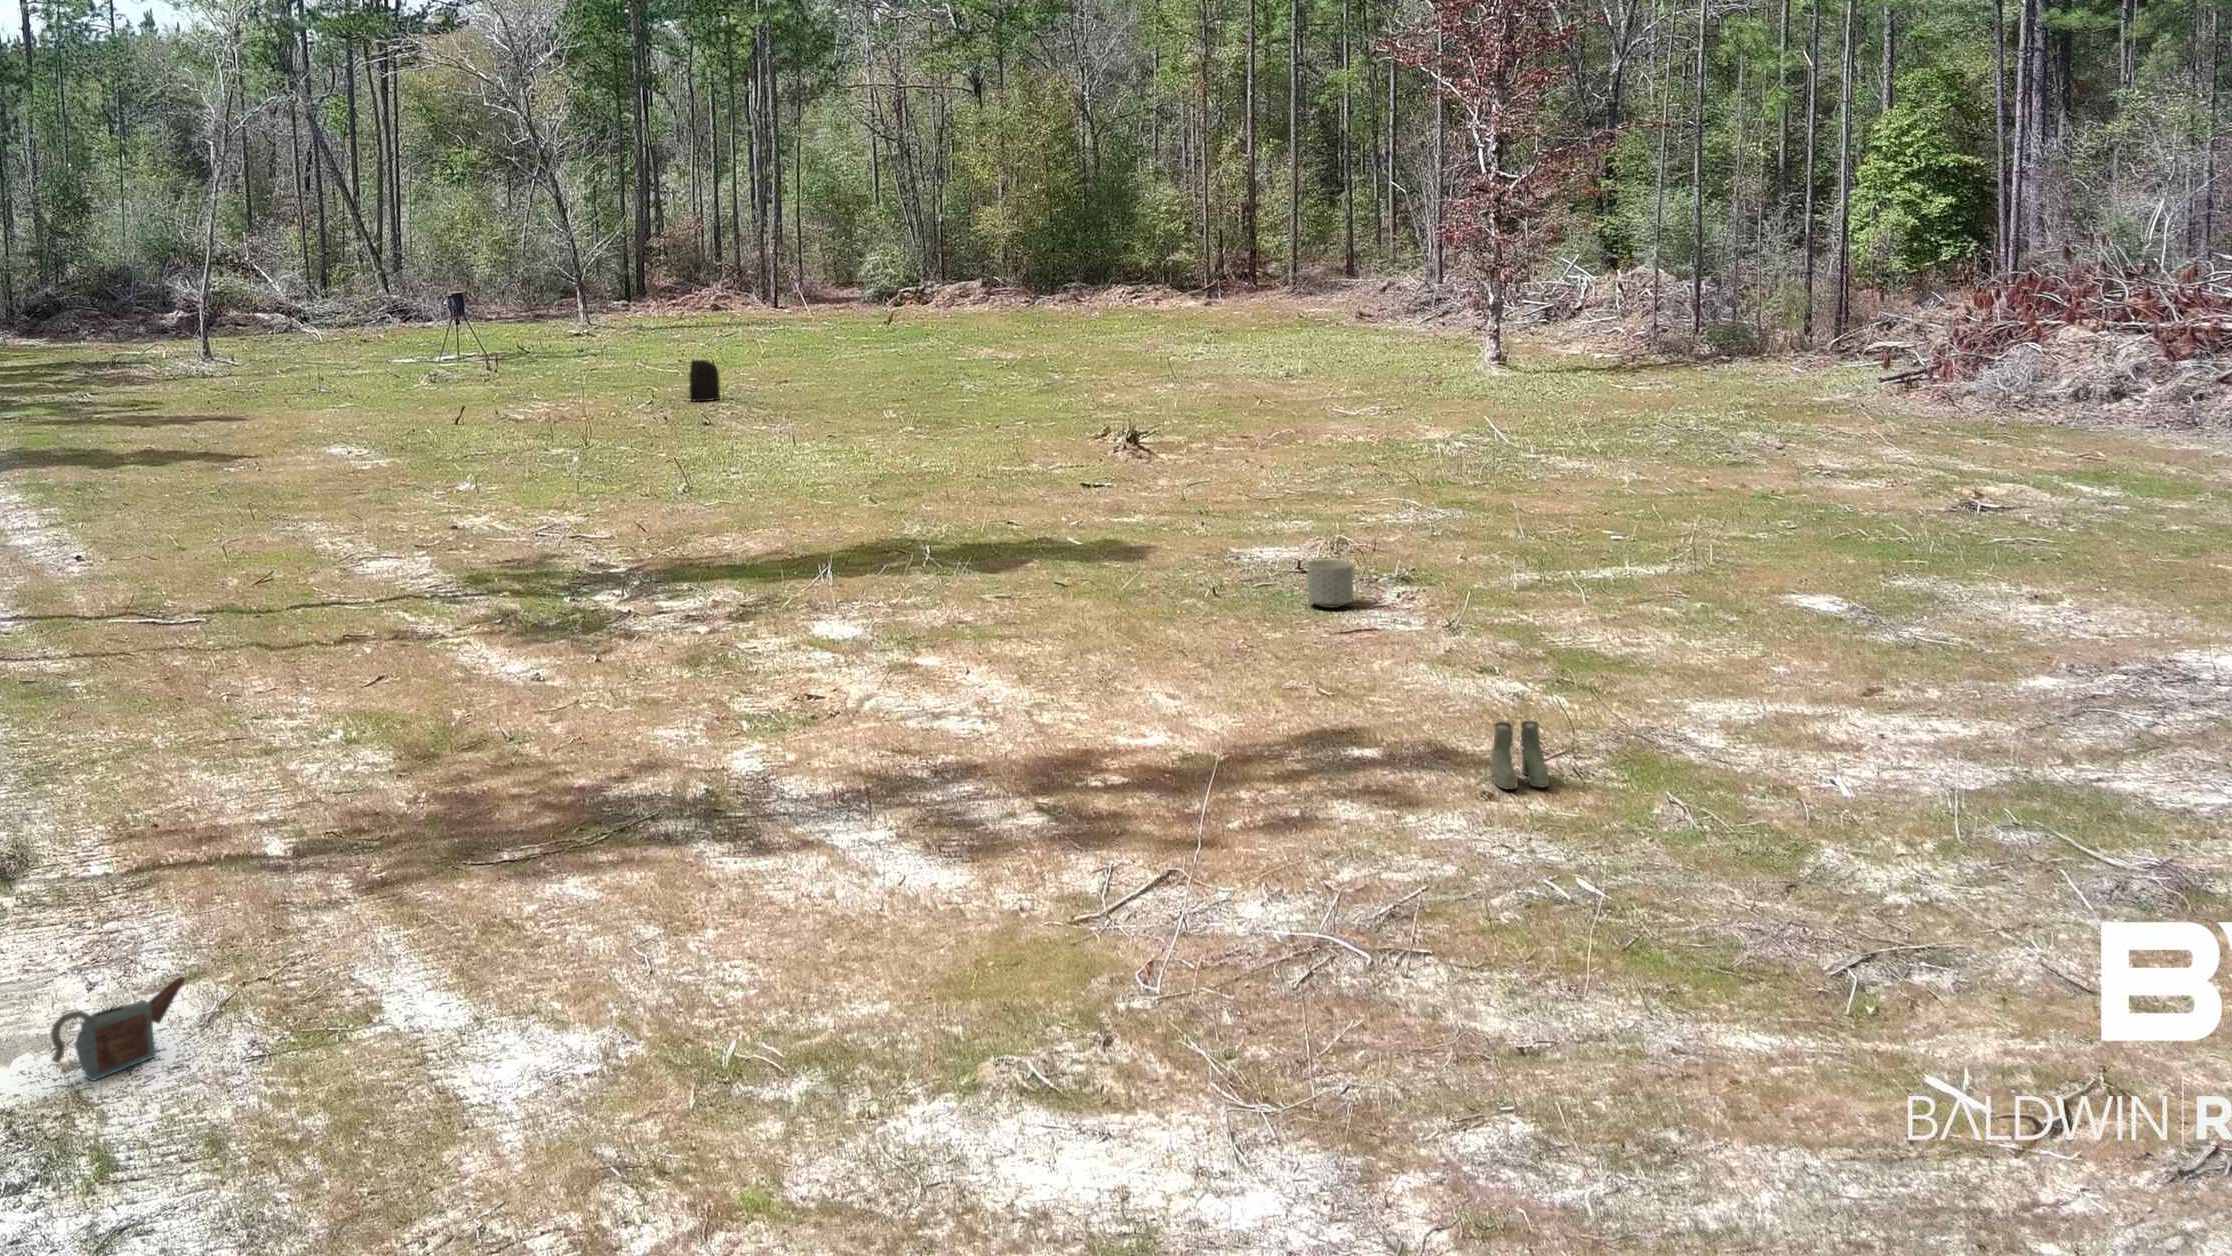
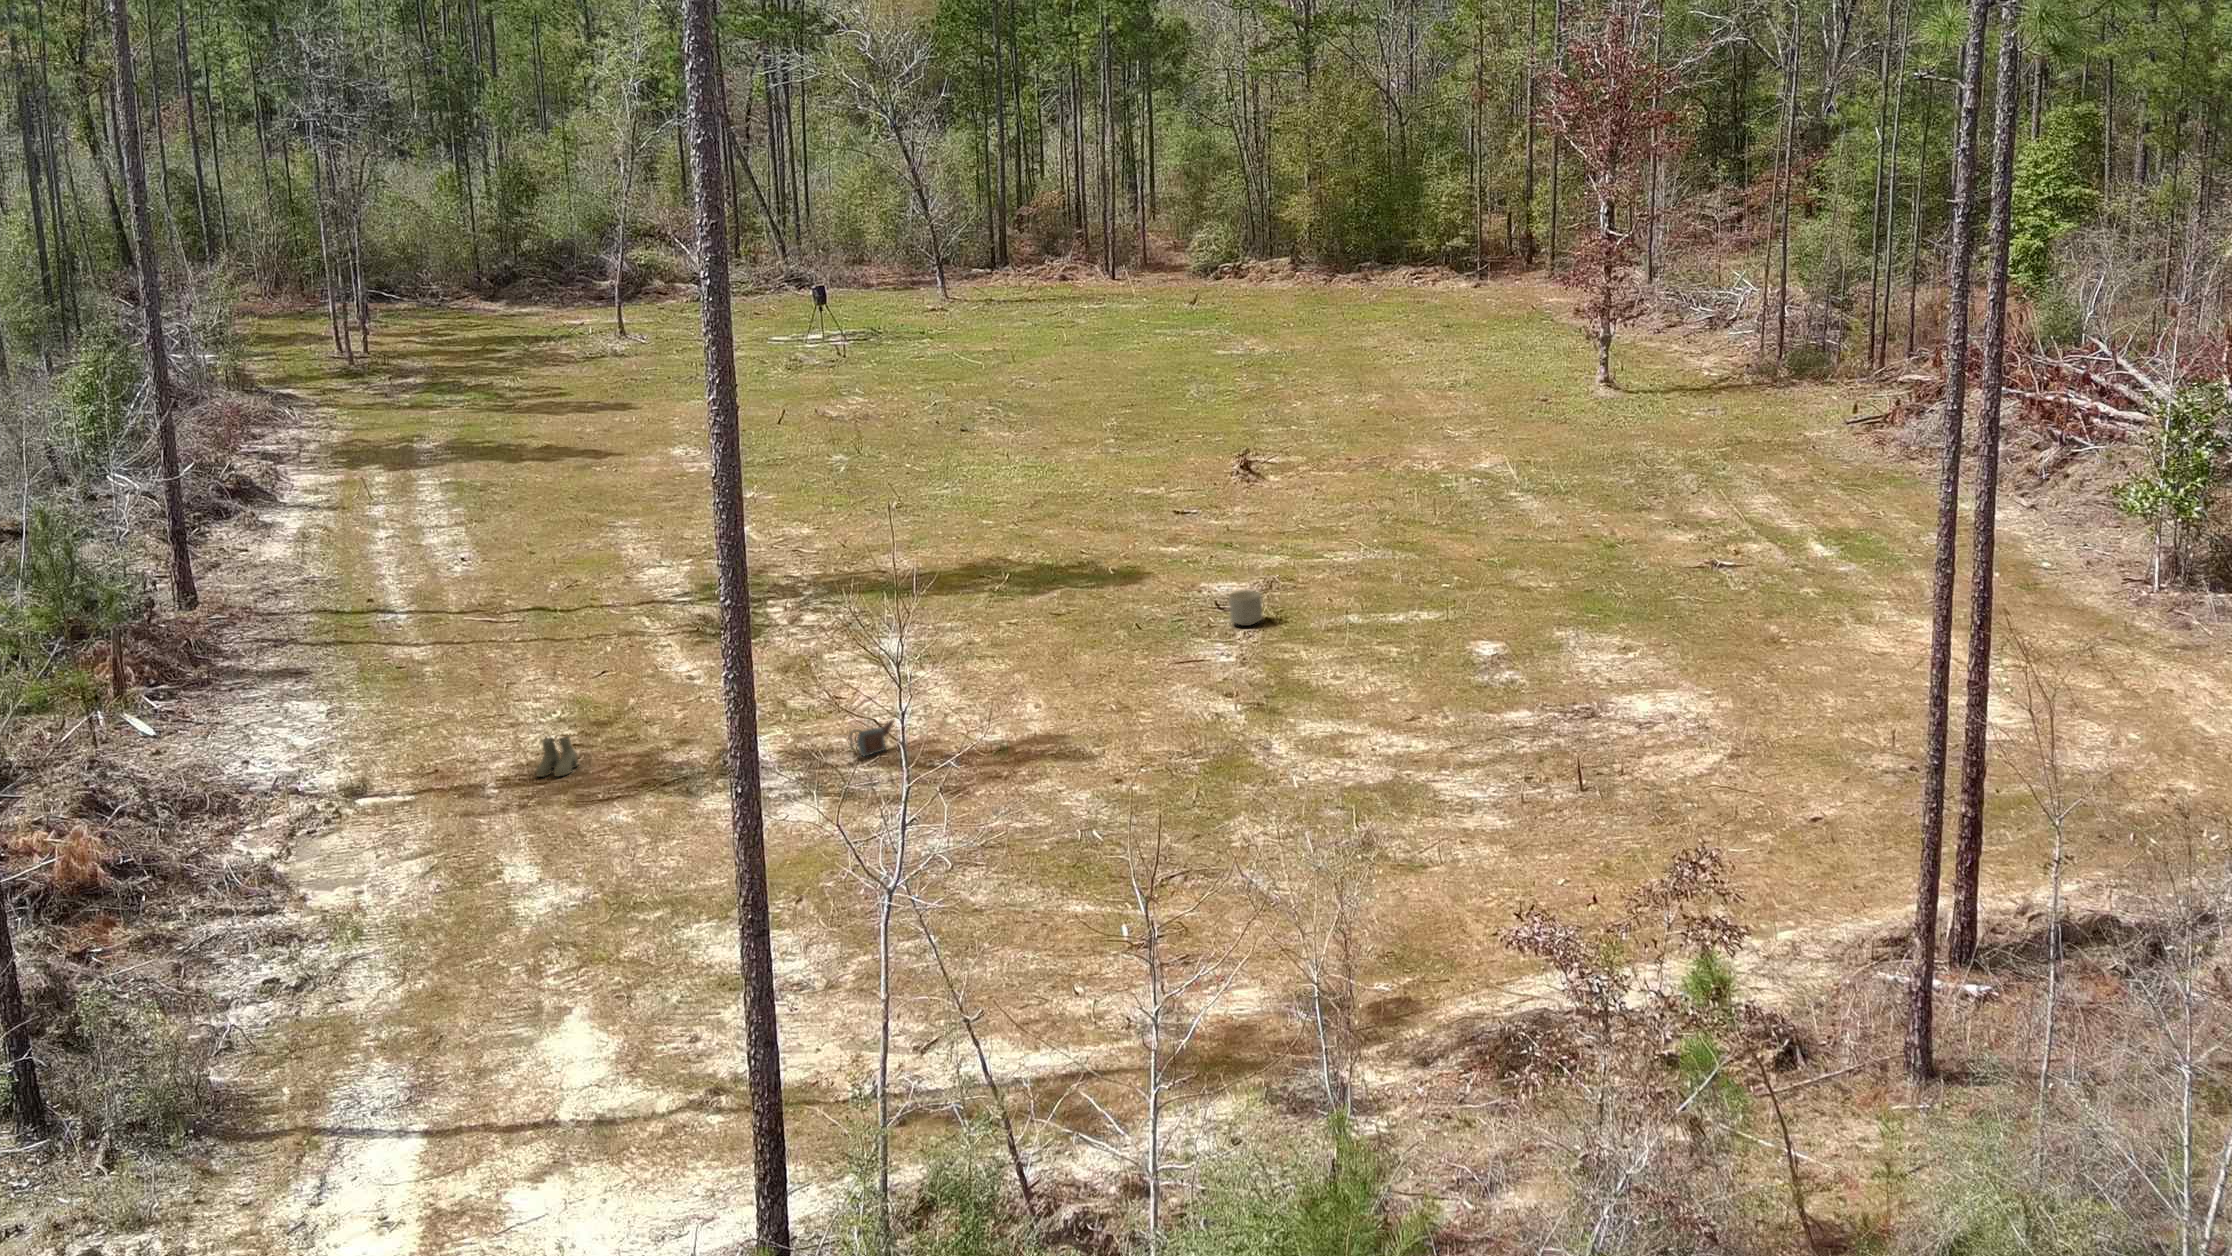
backpack: present [689,360,720,402] -> none [989,341,1017,380]
boots: present [1491,721,1549,789] -> present [536,737,578,777]
watering can: present [51,977,186,1081] -> present [849,719,894,756]

